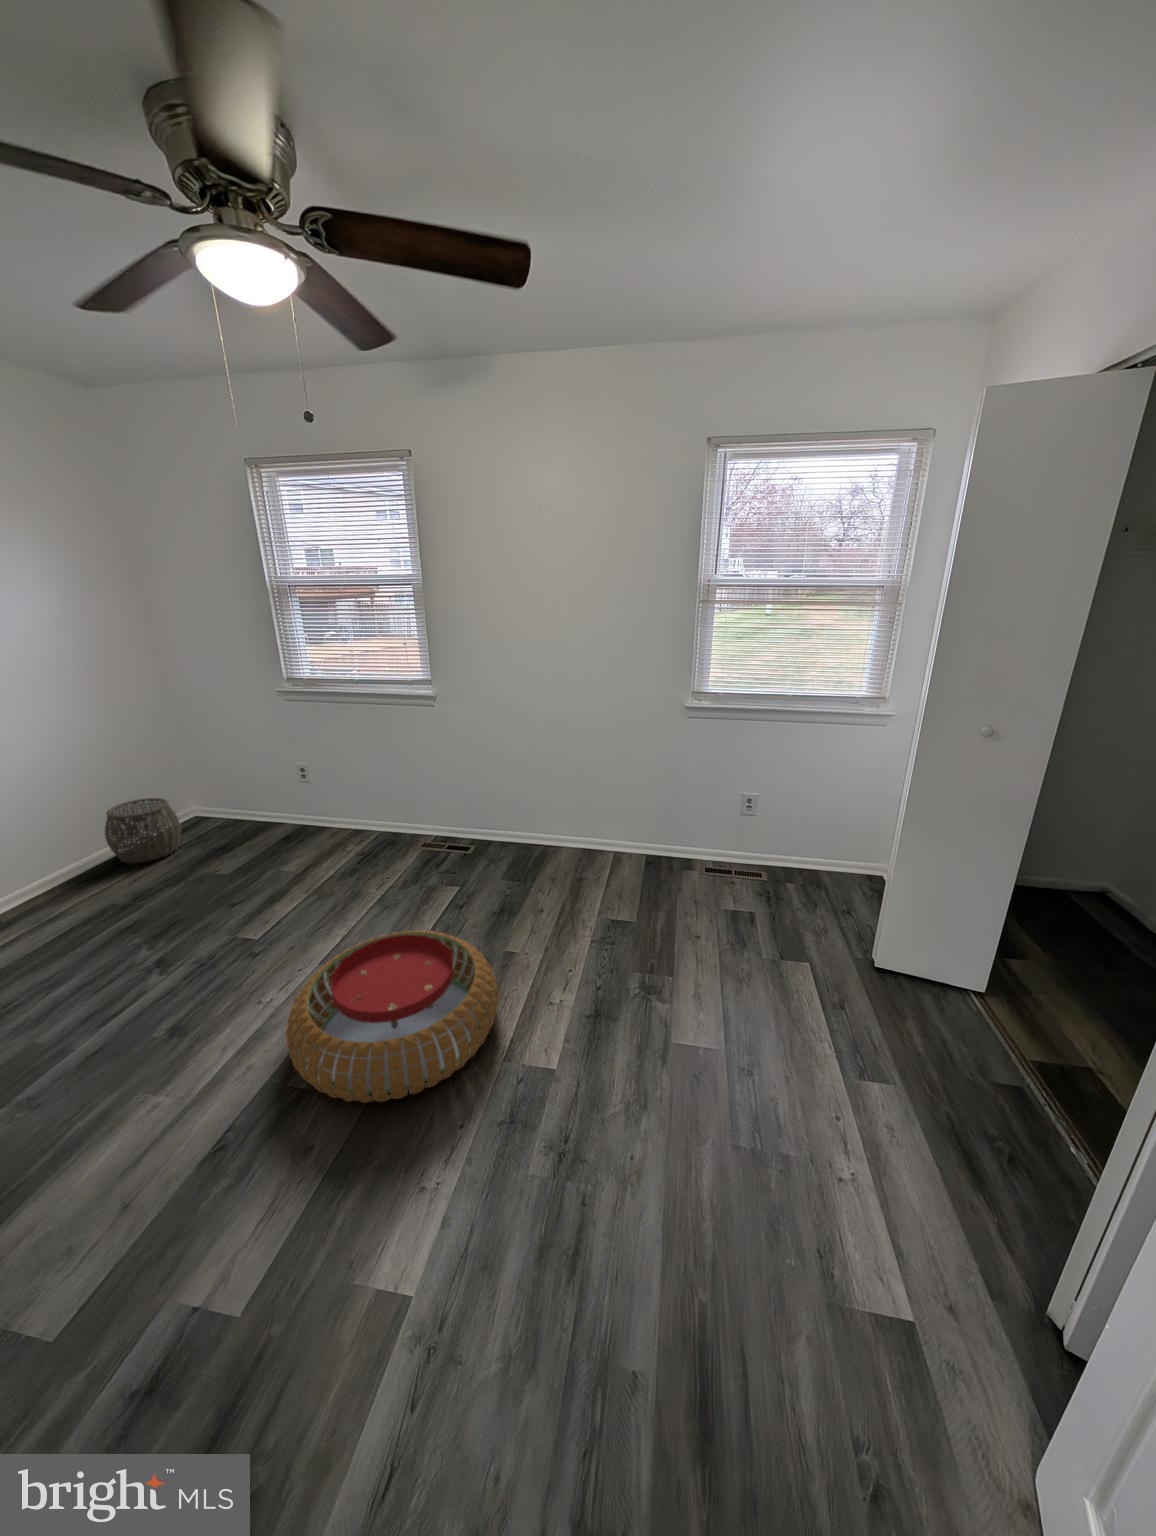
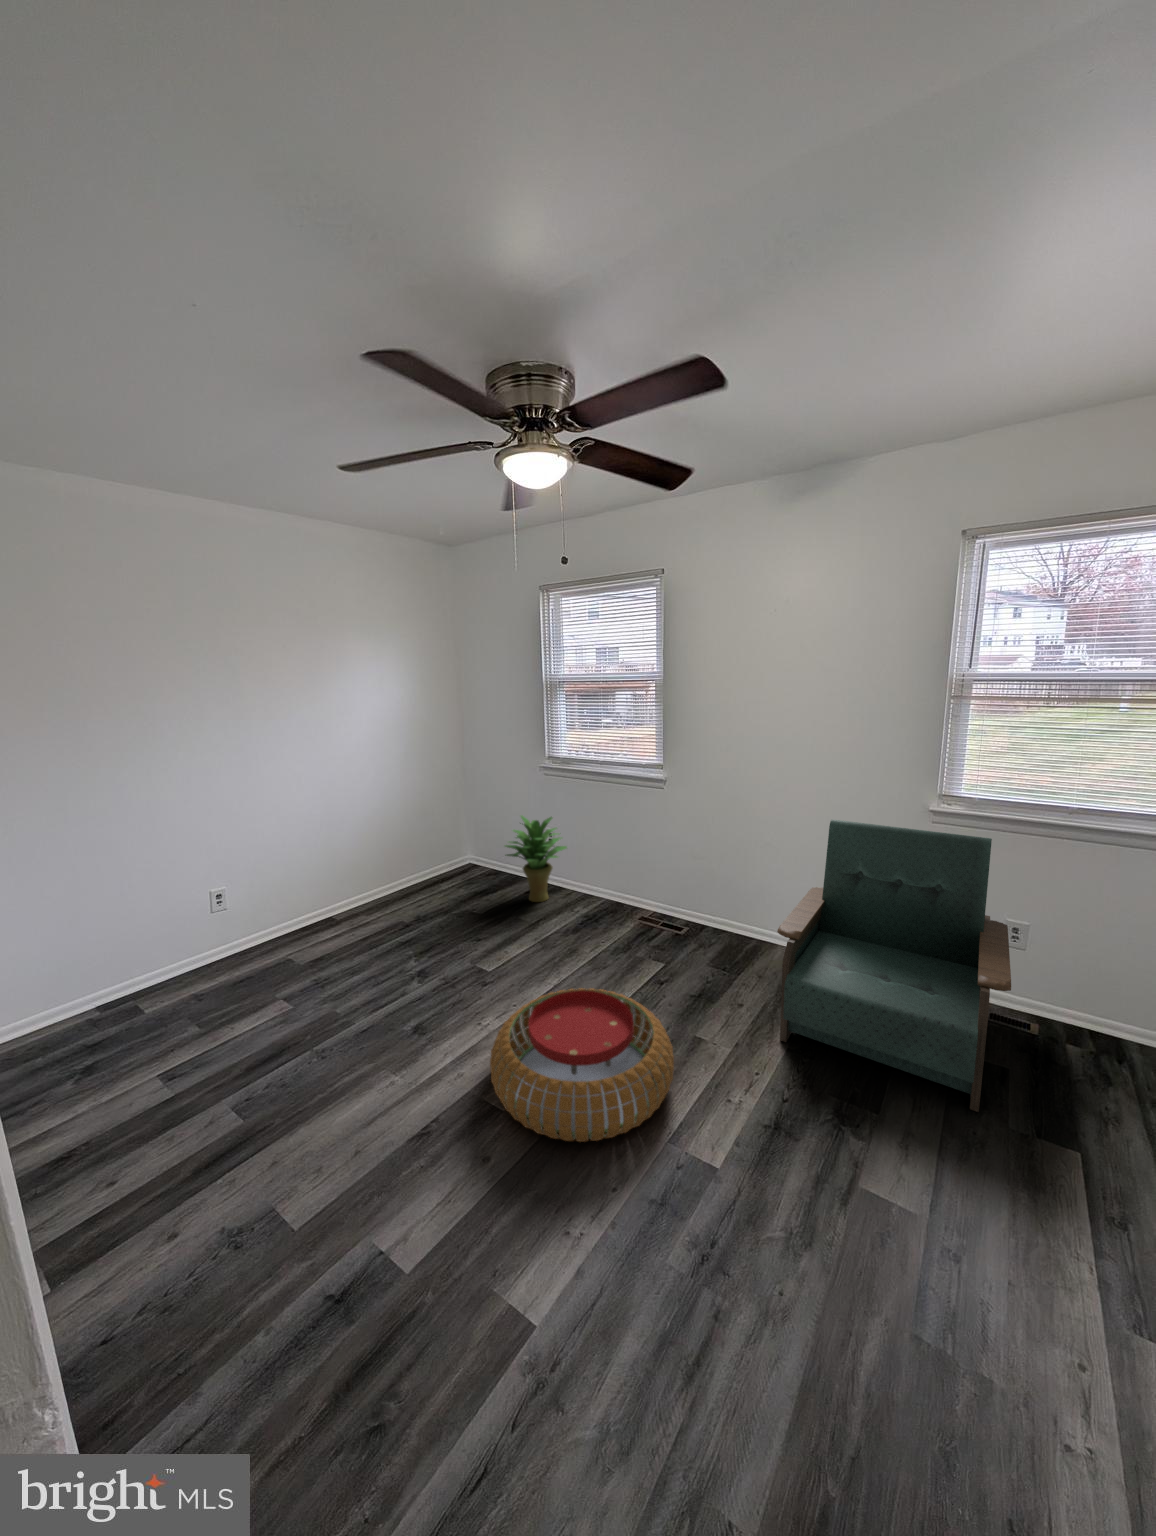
armchair: none [575,724,760,951] -> present [777,820,1011,1112]
potted plant: none [243,747,328,849] -> present [505,816,567,902]
woven basket: present [105,798,181,863] -> none [413,845,460,894]

